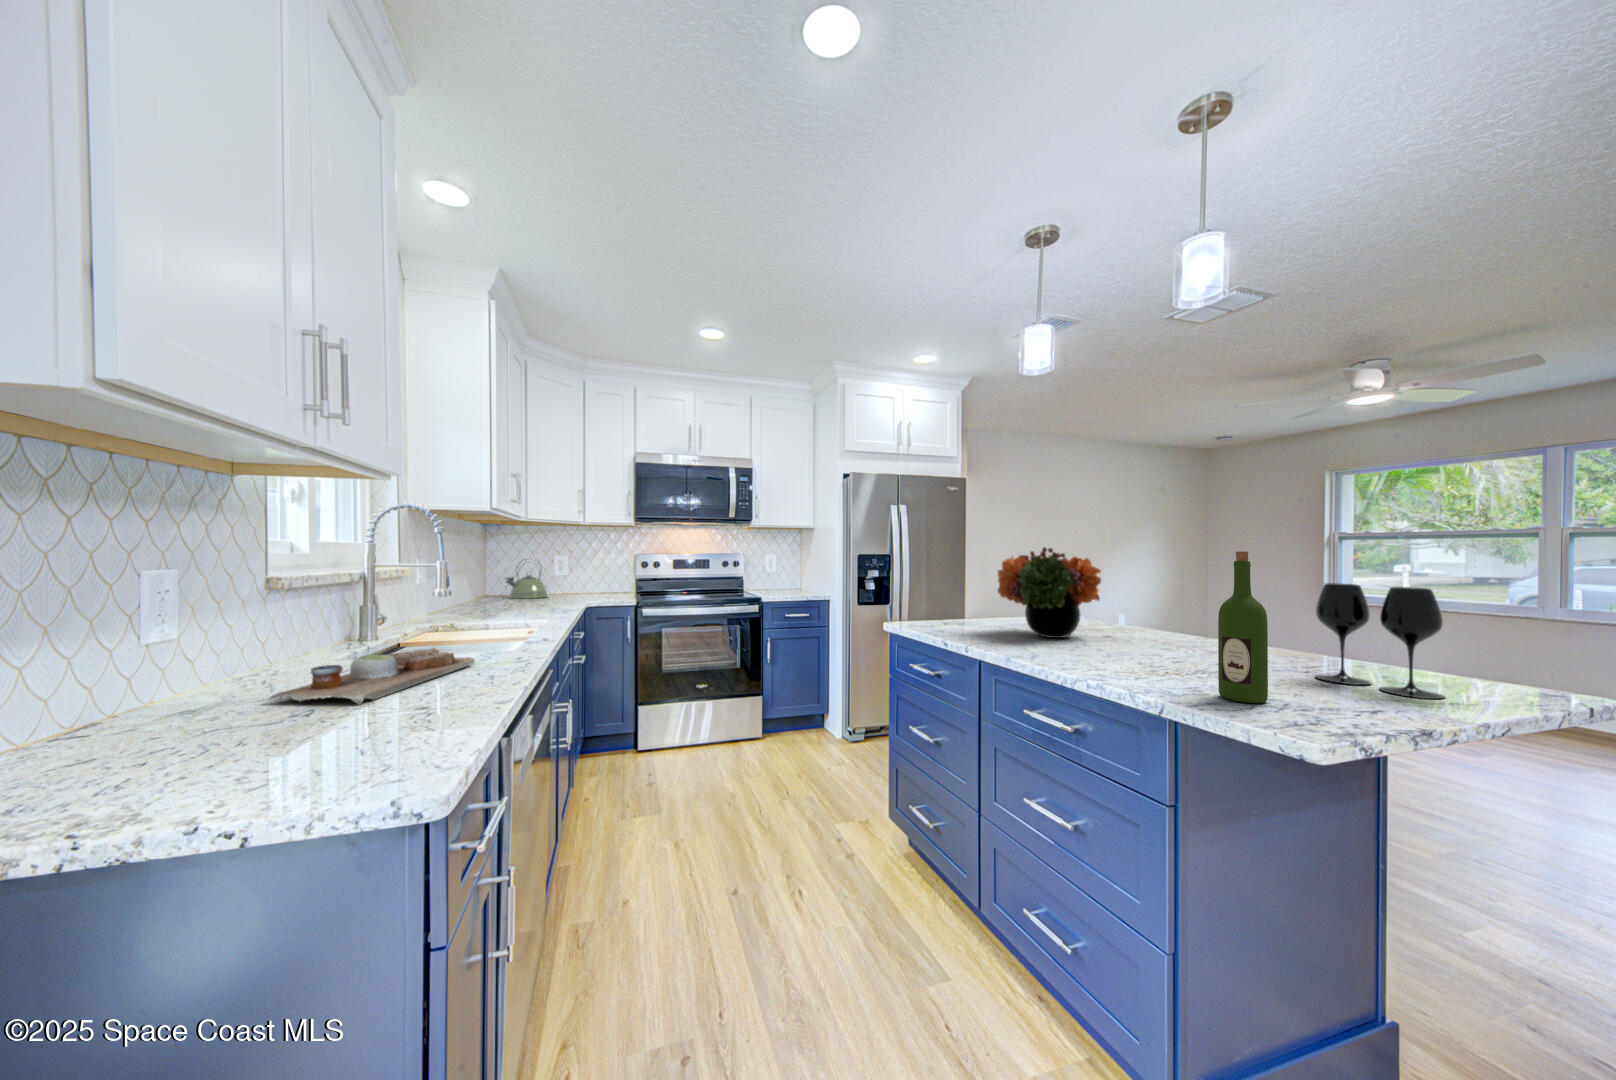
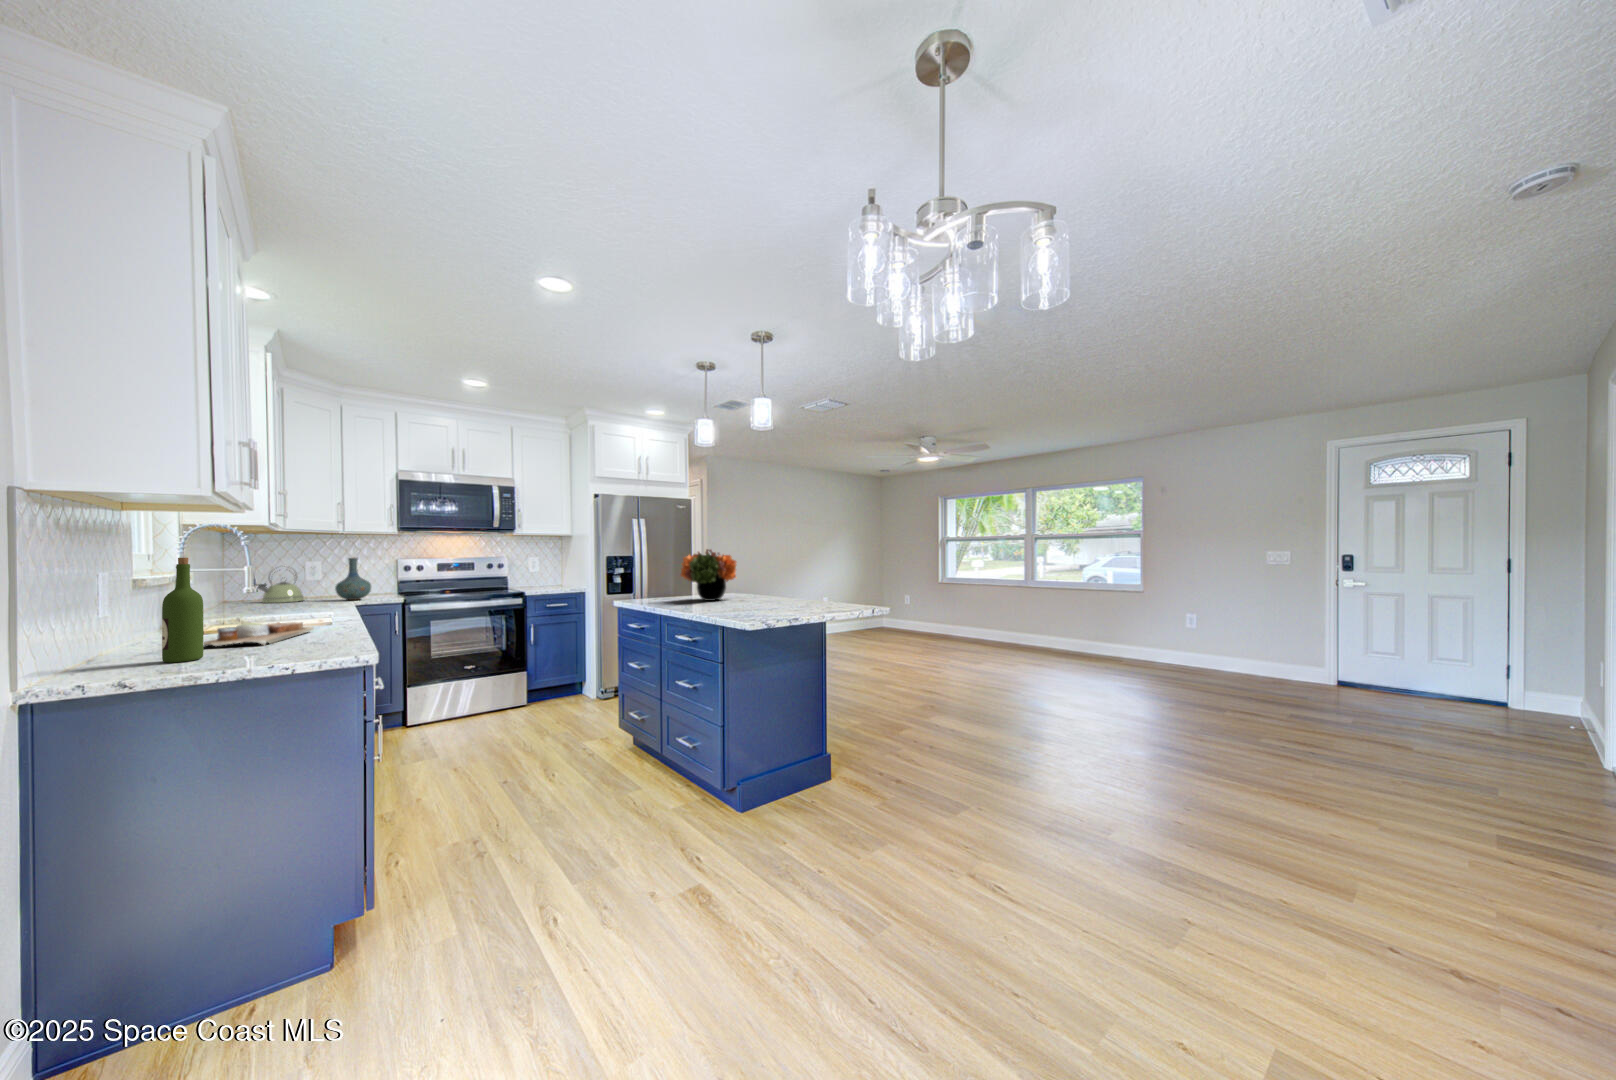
vase: none [572,551,606,600] -> present [335,558,371,600]
wine bottle: present [1218,551,1268,703] -> present [162,558,203,663]
wine glass: present [1316,583,1444,699] -> none [803,563,837,609]

